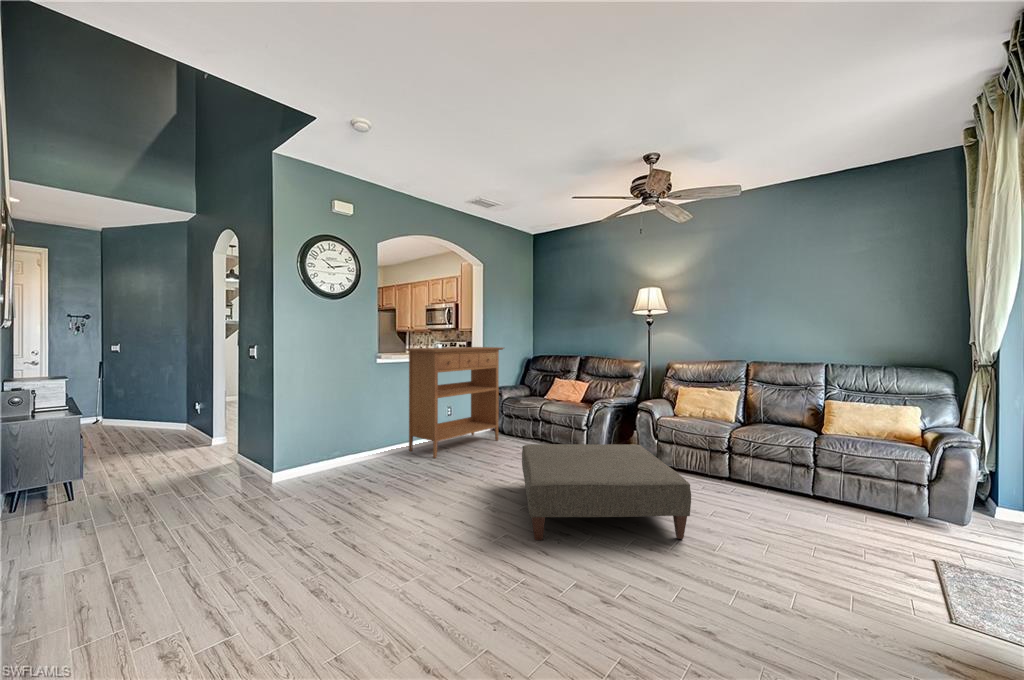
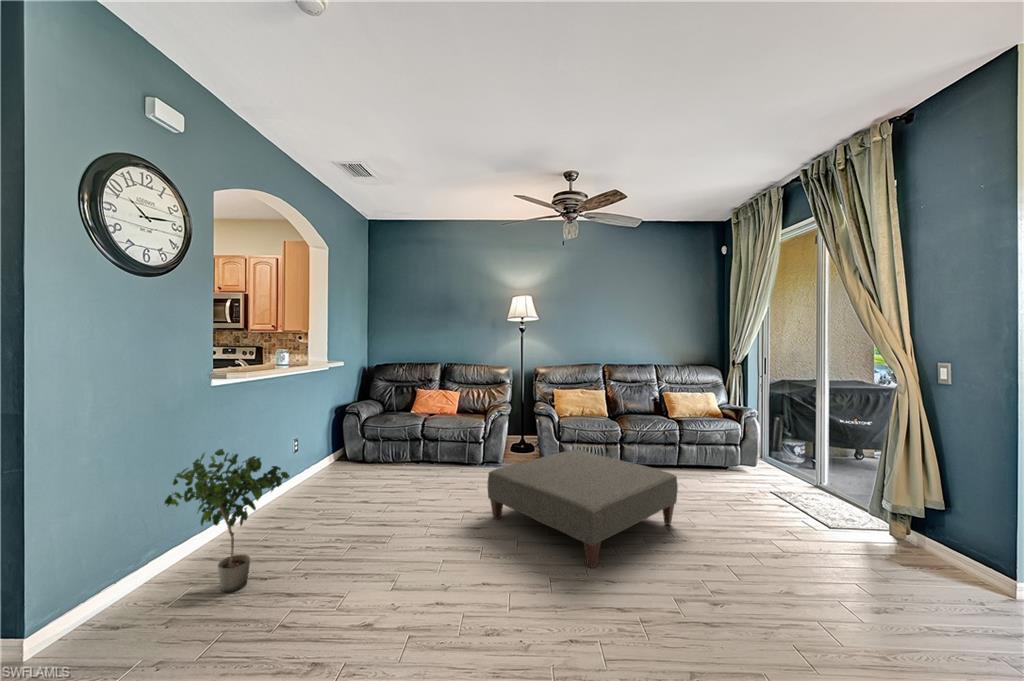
console table: present [406,347,504,458] -> none [270,357,378,513]
potted plant: none [307,396,361,481] -> present [165,449,290,592]

